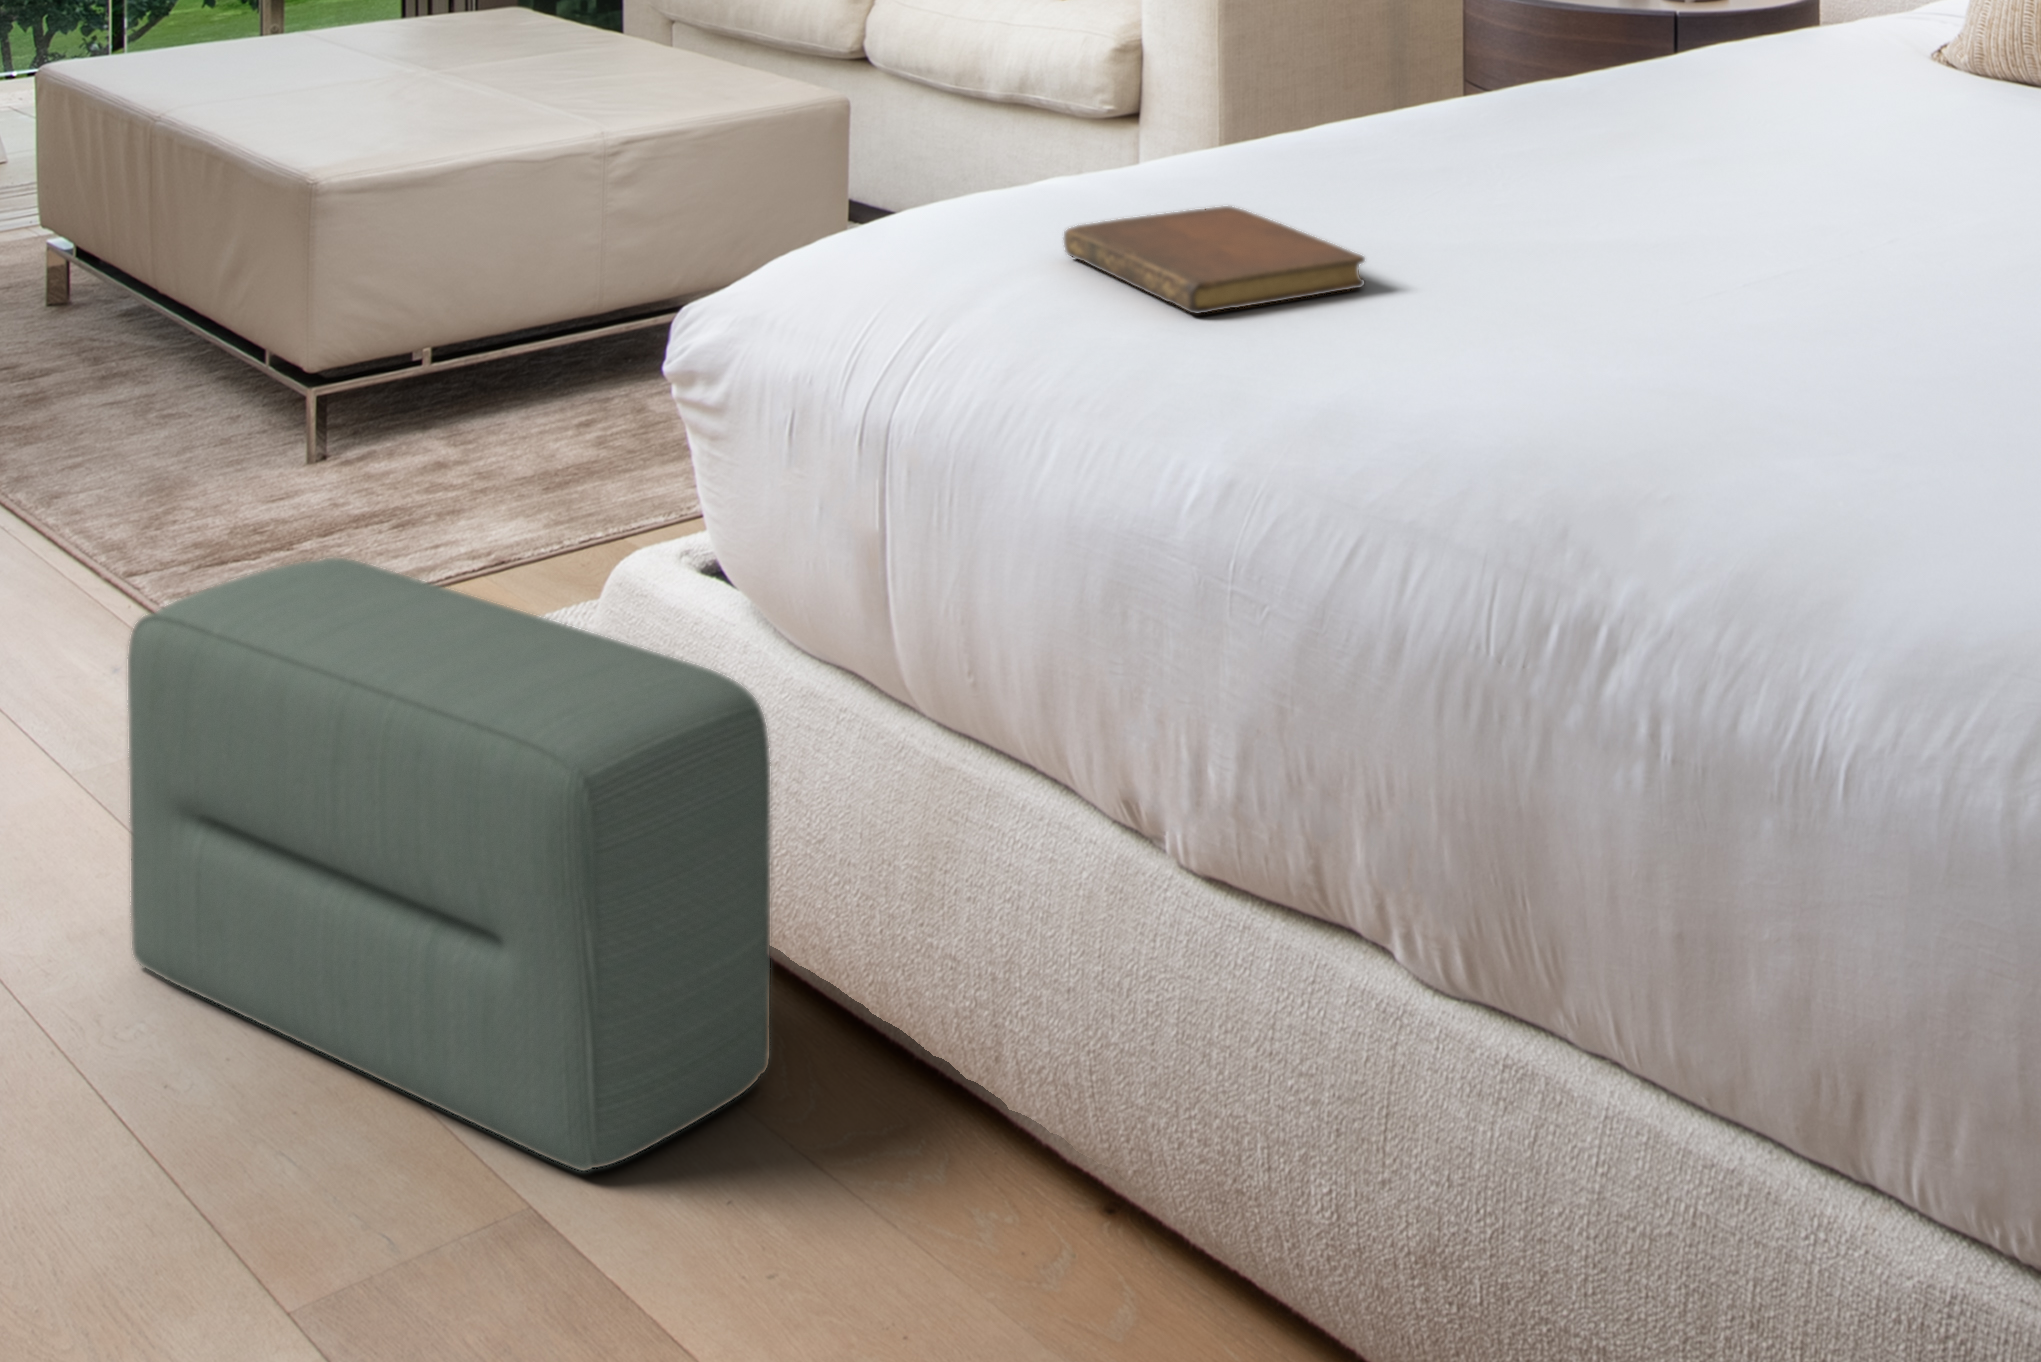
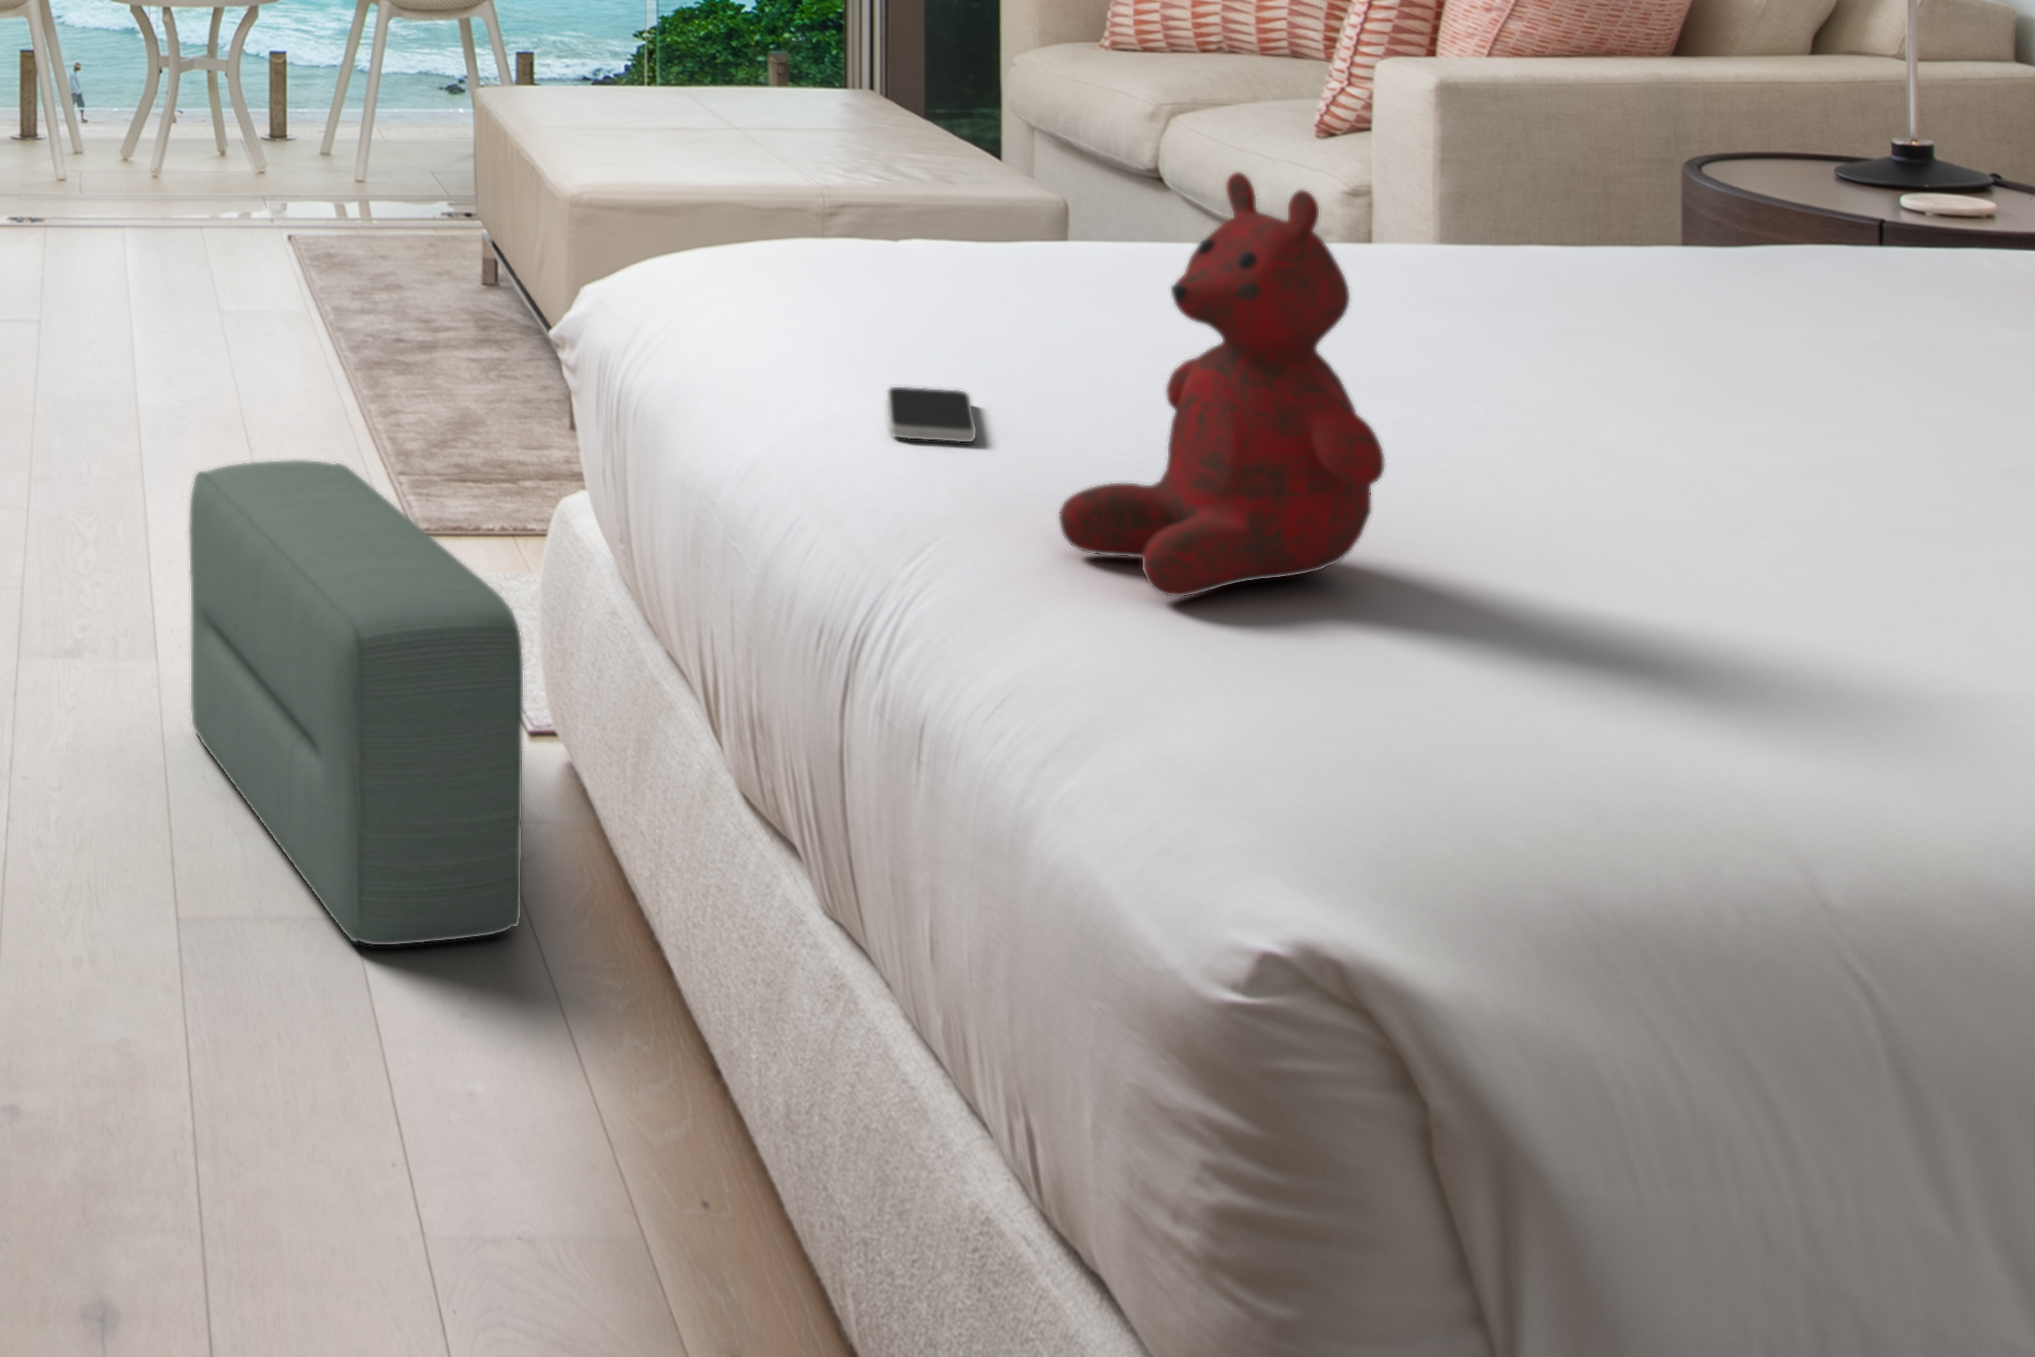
teddy bear: none [1679,34,2008,485] -> present [1059,172,1384,597]
notebook: present [1064,206,1365,313] -> none [820,289,1032,379]
smartphone: none [1275,313,1426,378] -> present [887,387,976,442]

